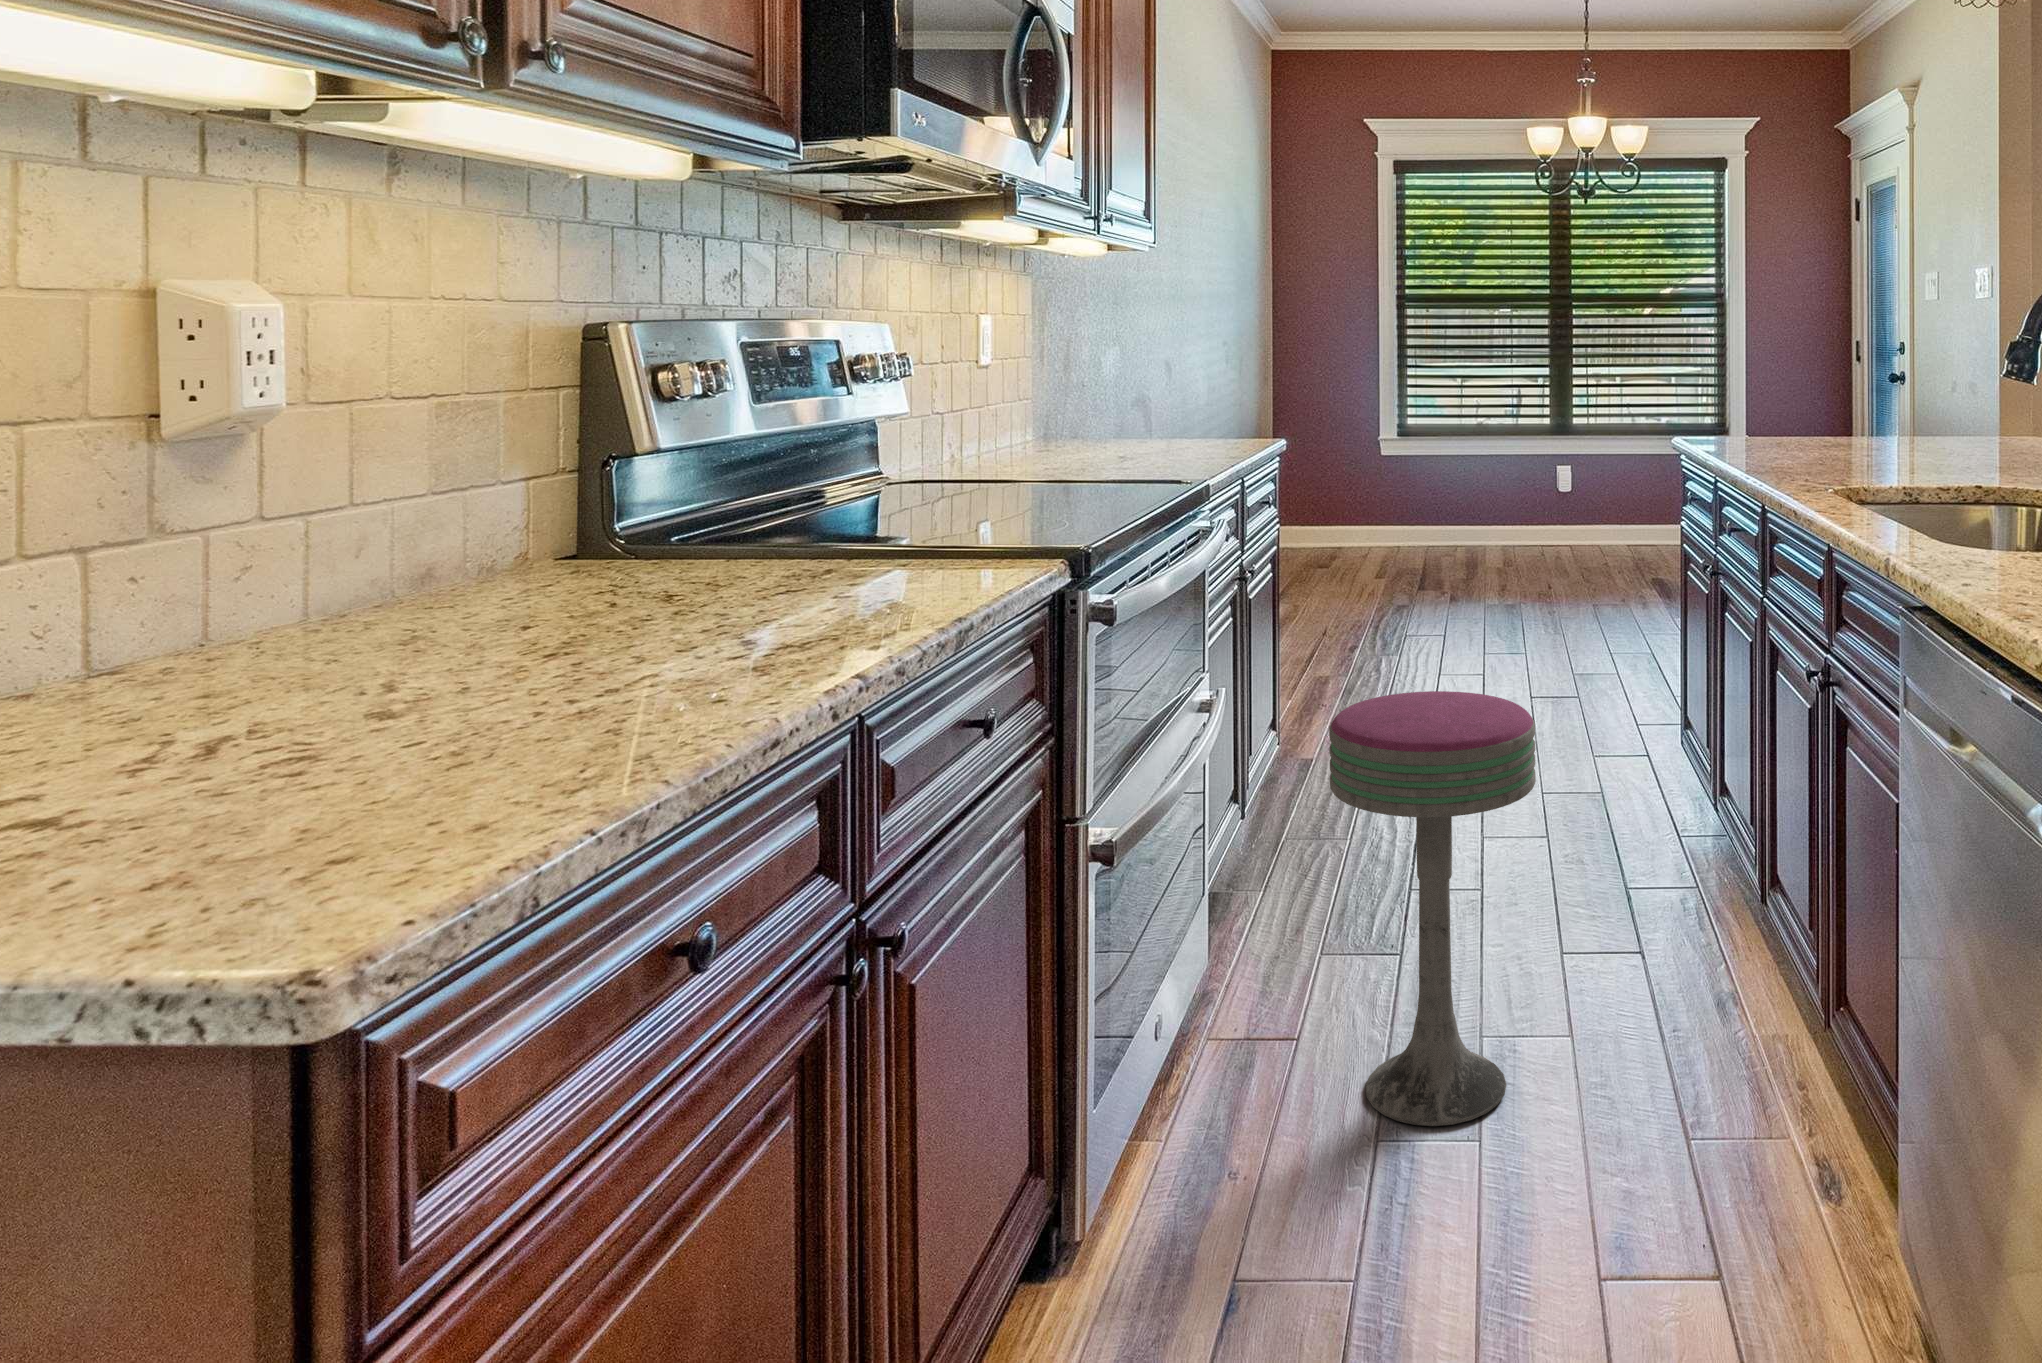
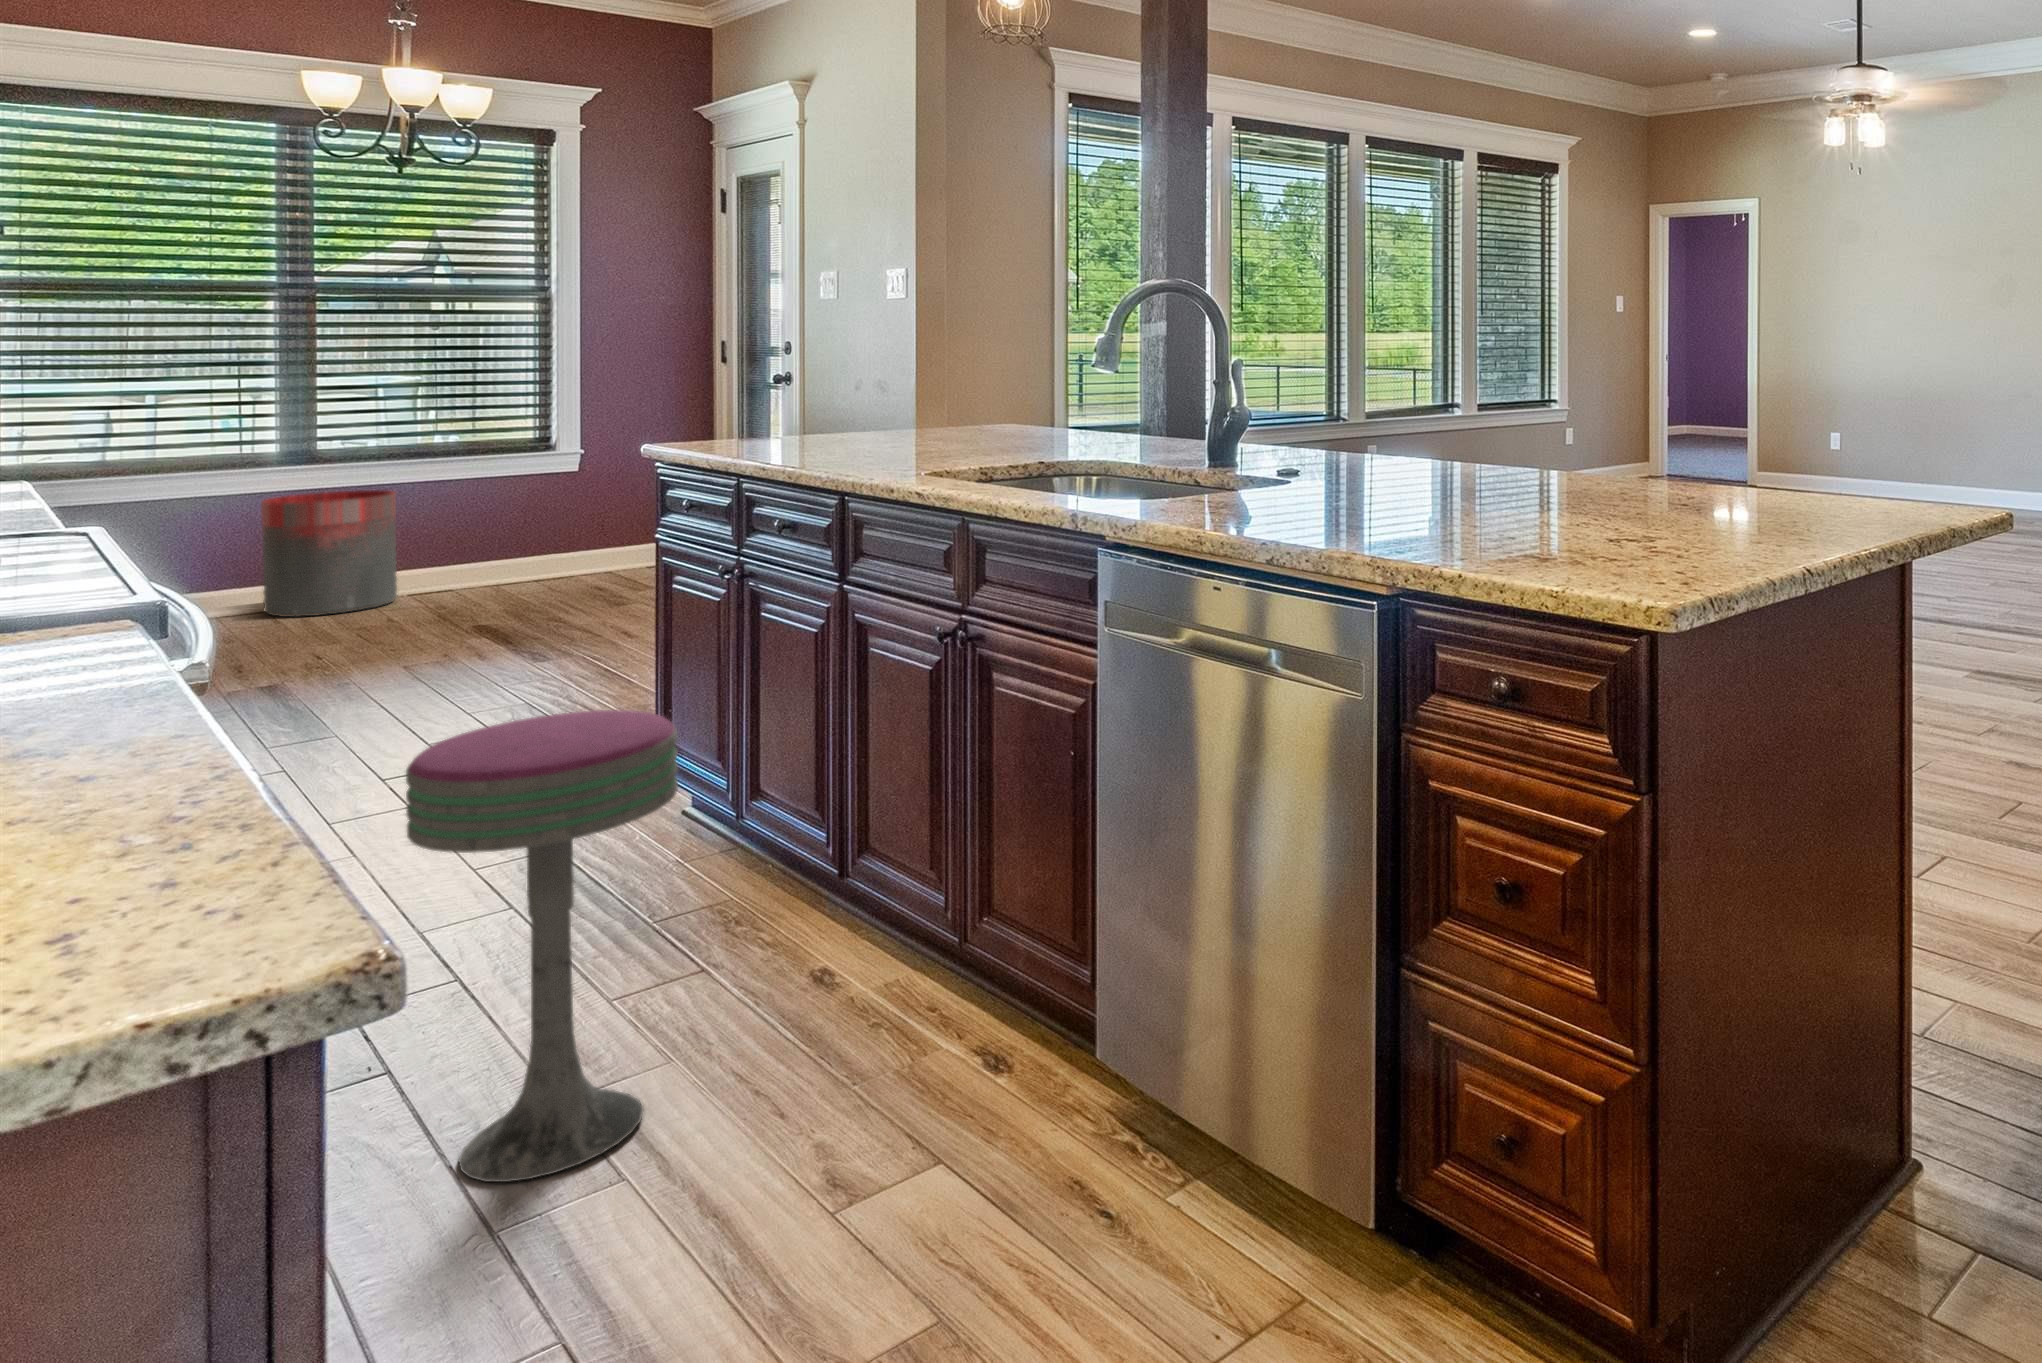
trash can: none [1525,465,1608,563] -> present [261,490,397,617]

